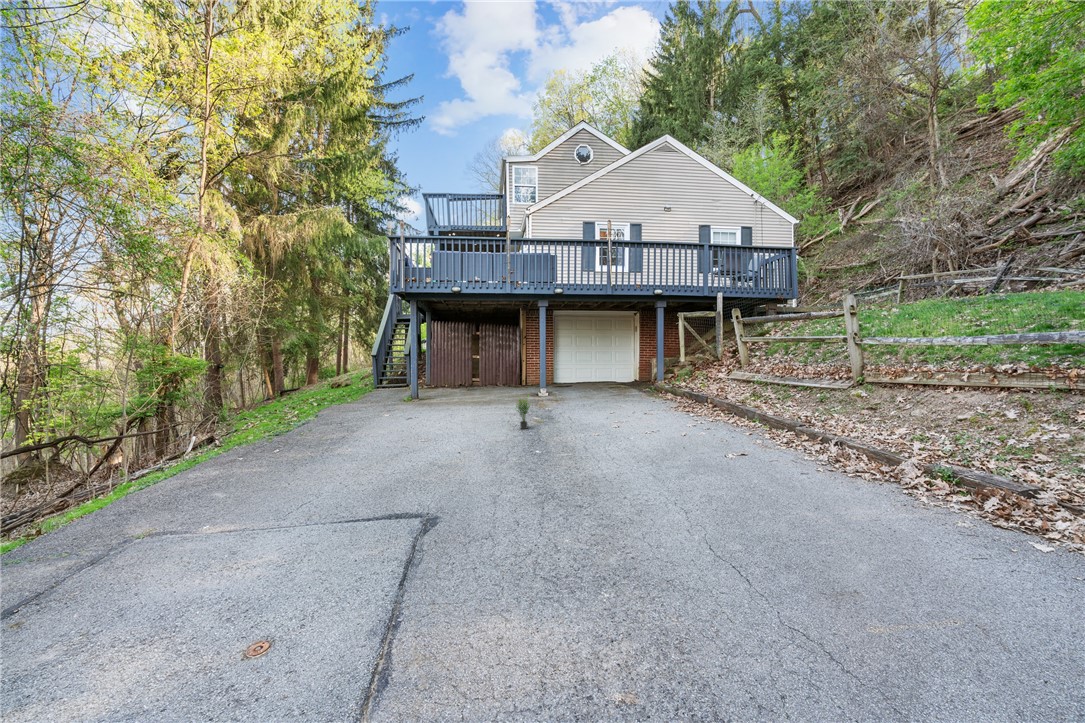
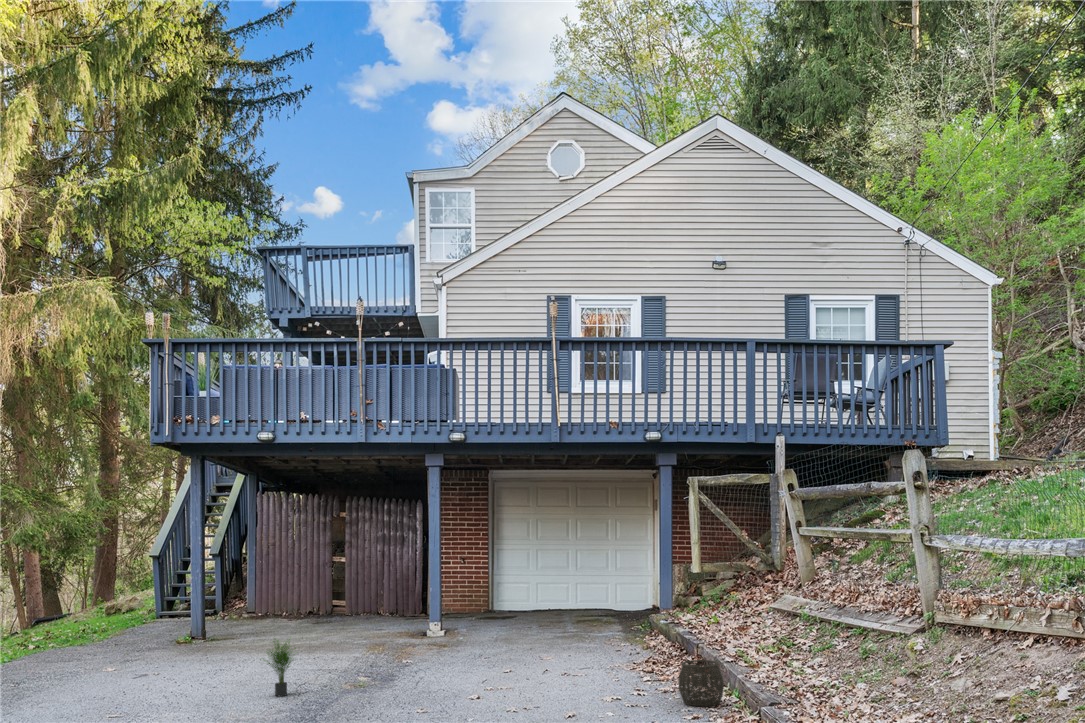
woven basket: none [767,404,796,430] -> present [678,660,724,706]

